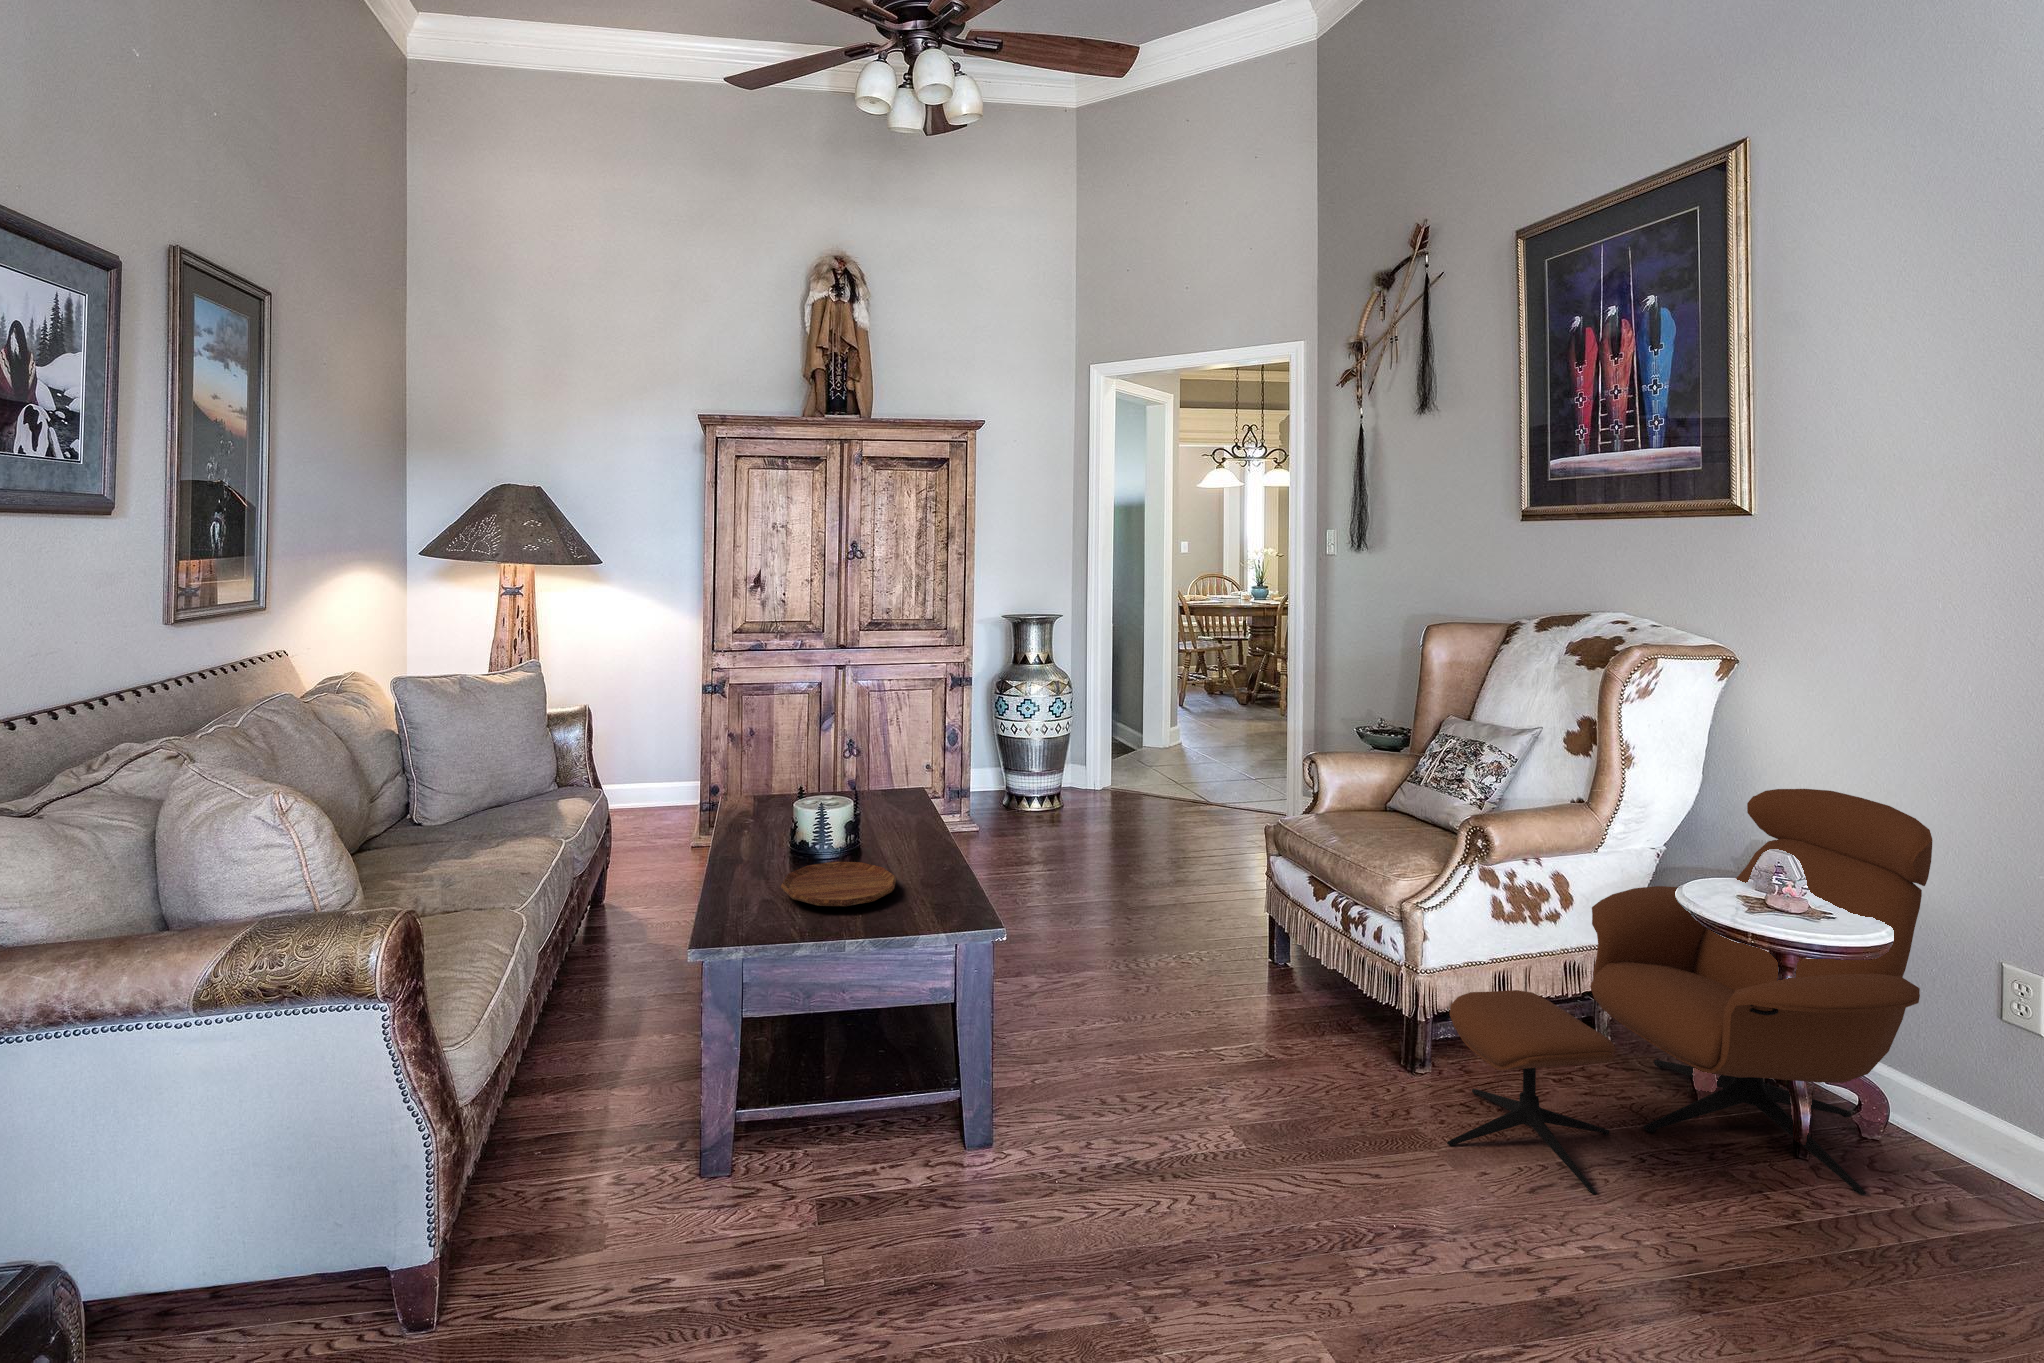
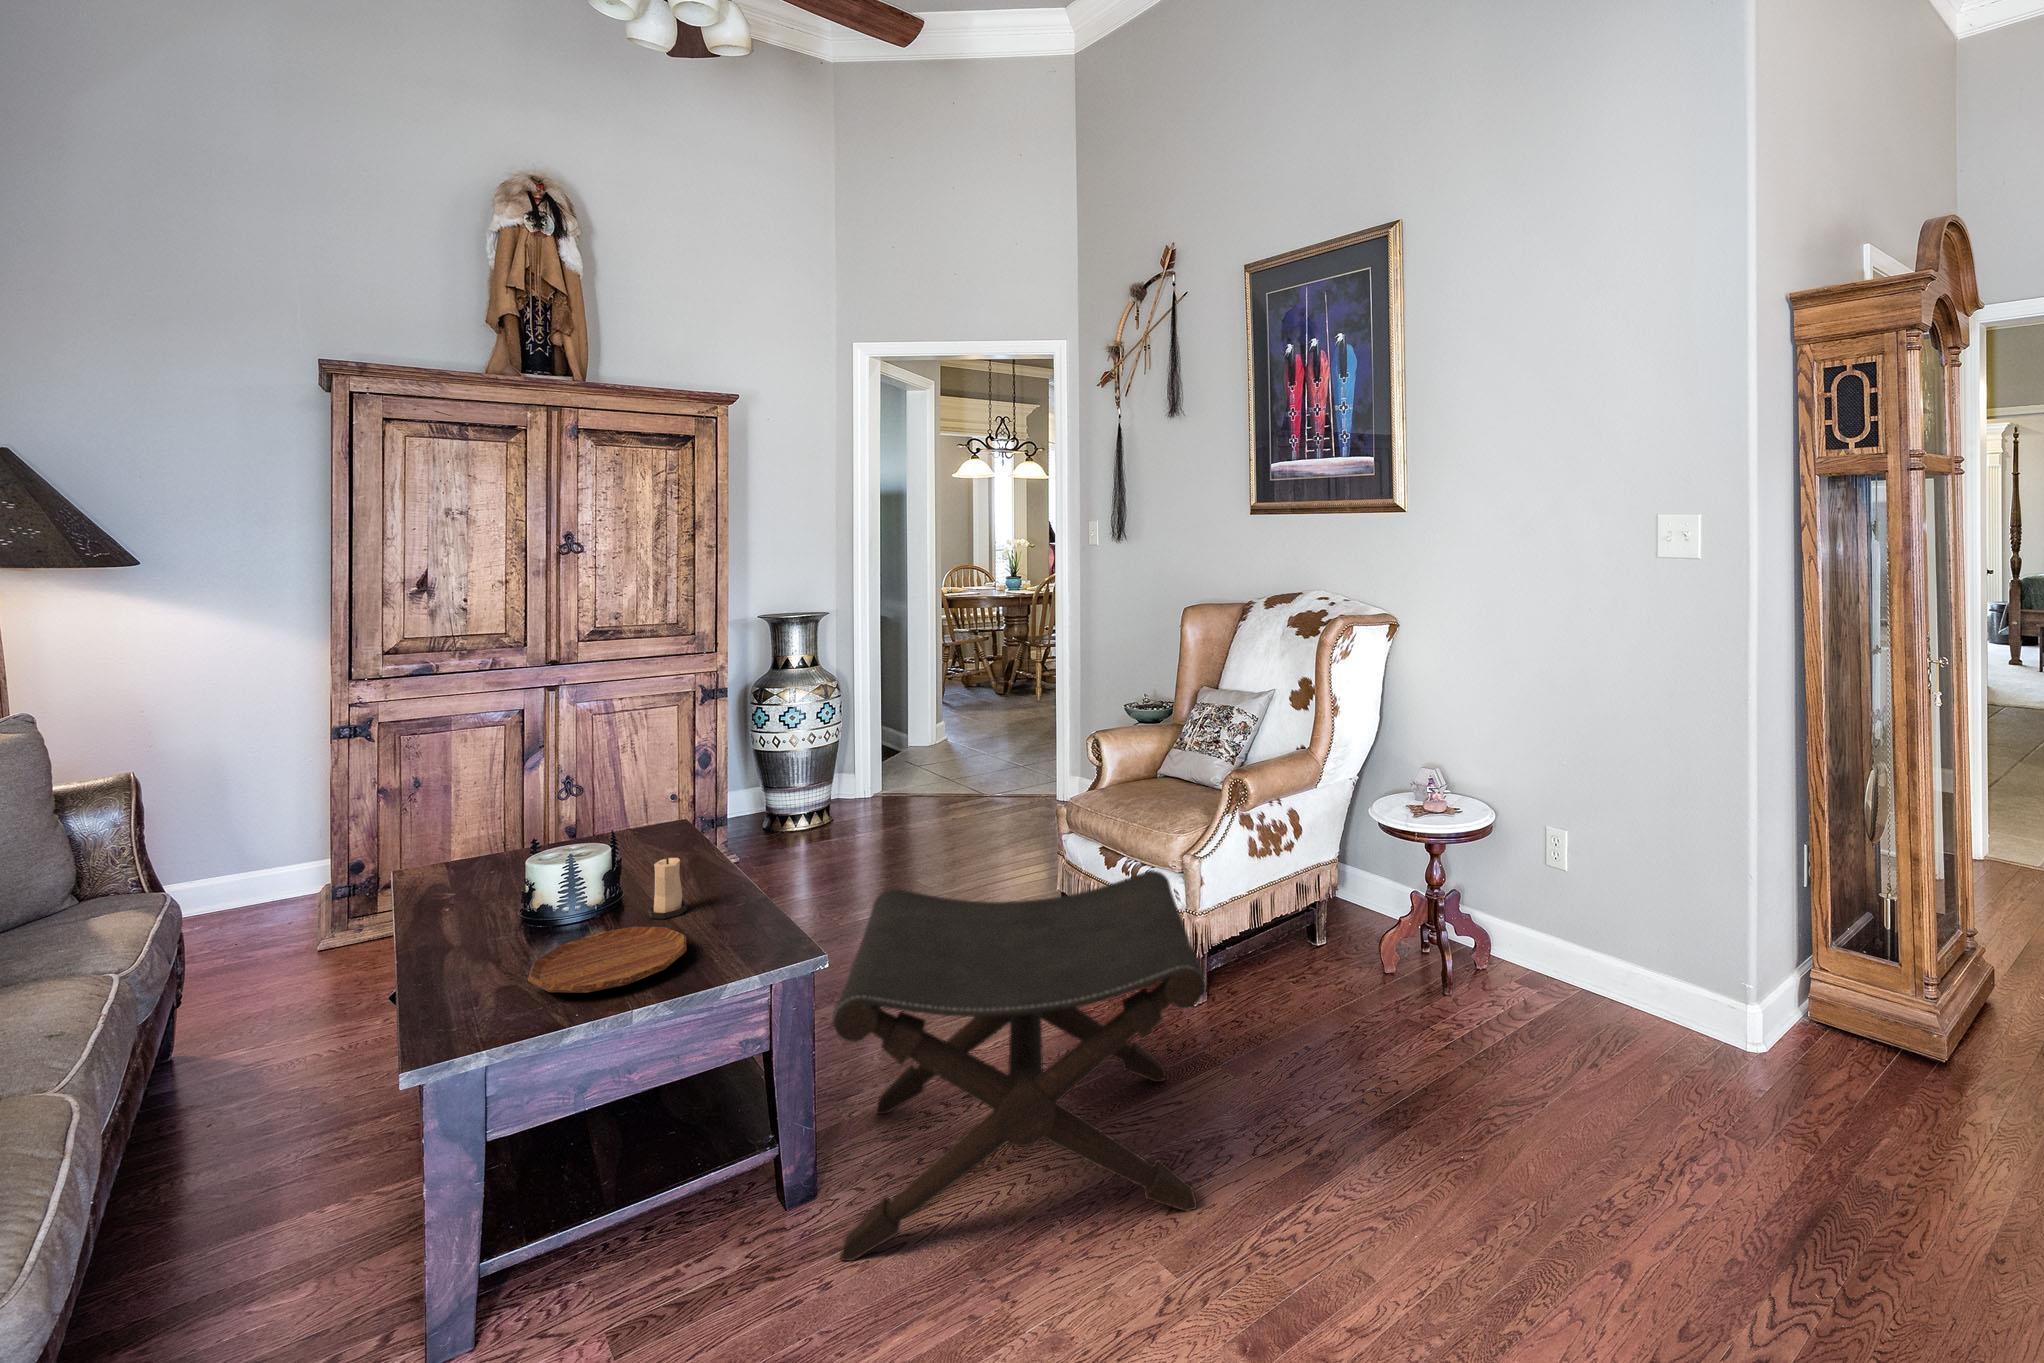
lounge chair: present [1447,789,1932,1195] -> none [1224,718,1515,1059]
candle: none [876,808,905,862] -> present [648,856,687,919]
footstool: none [997,873,1387,1300] -> present [833,871,1205,1261]

